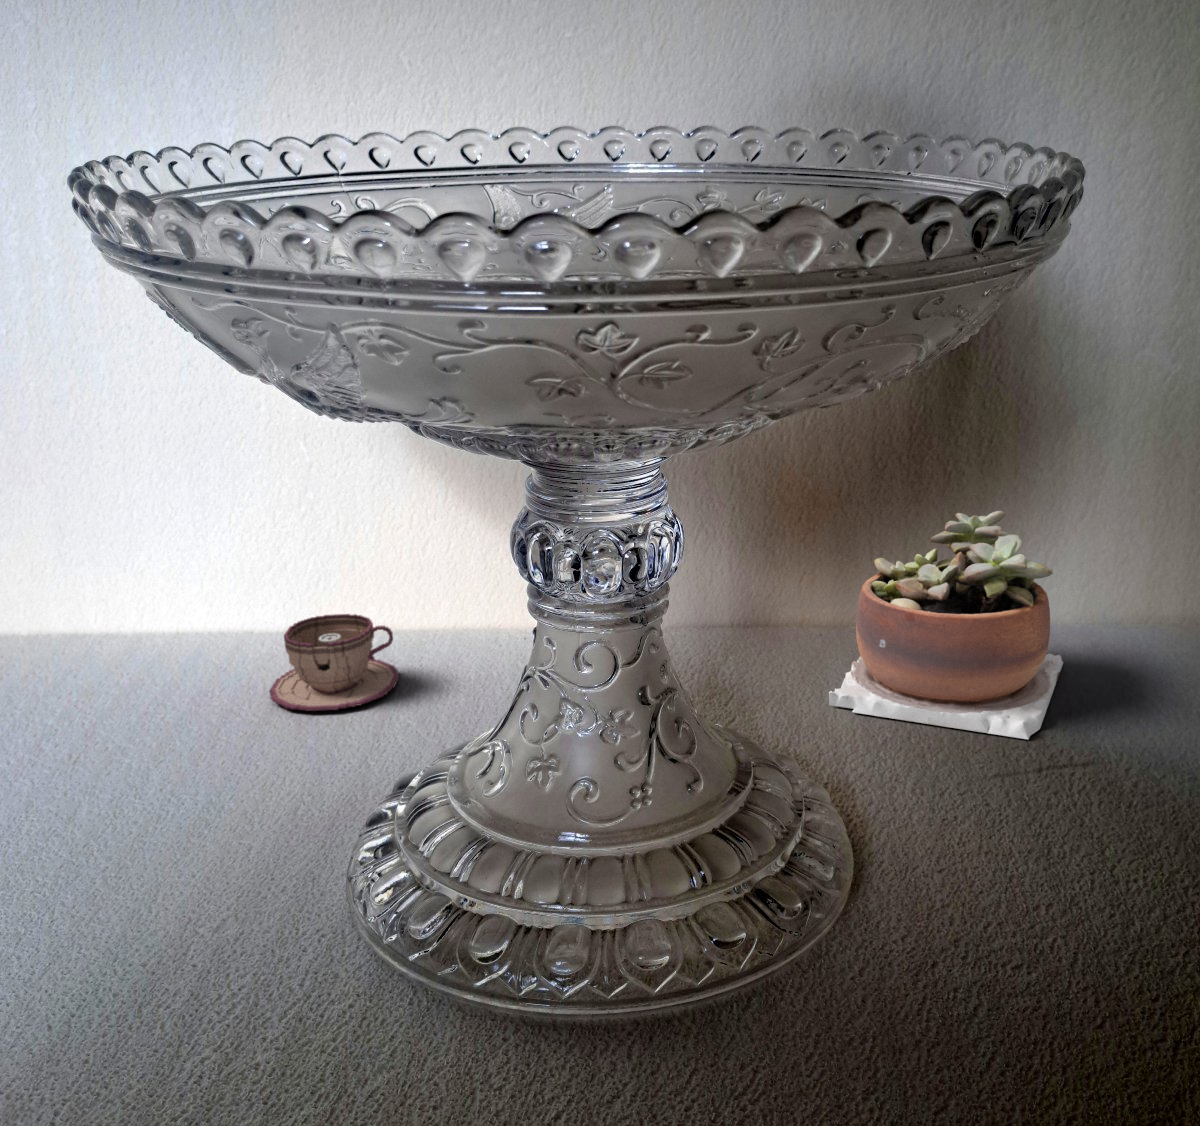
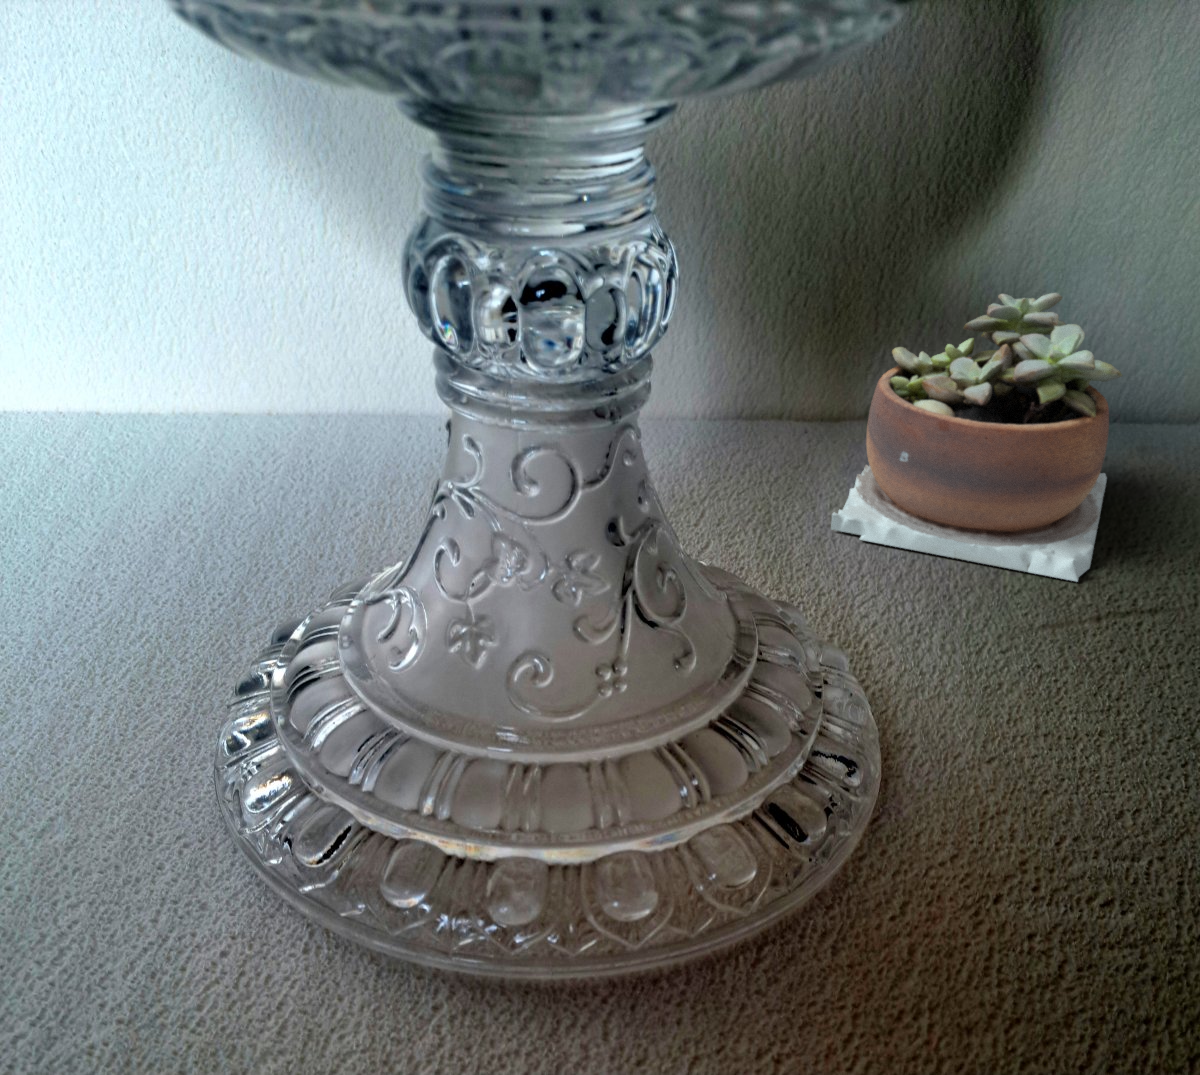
teacup: present [269,614,399,711] -> none [125,395,293,520]

